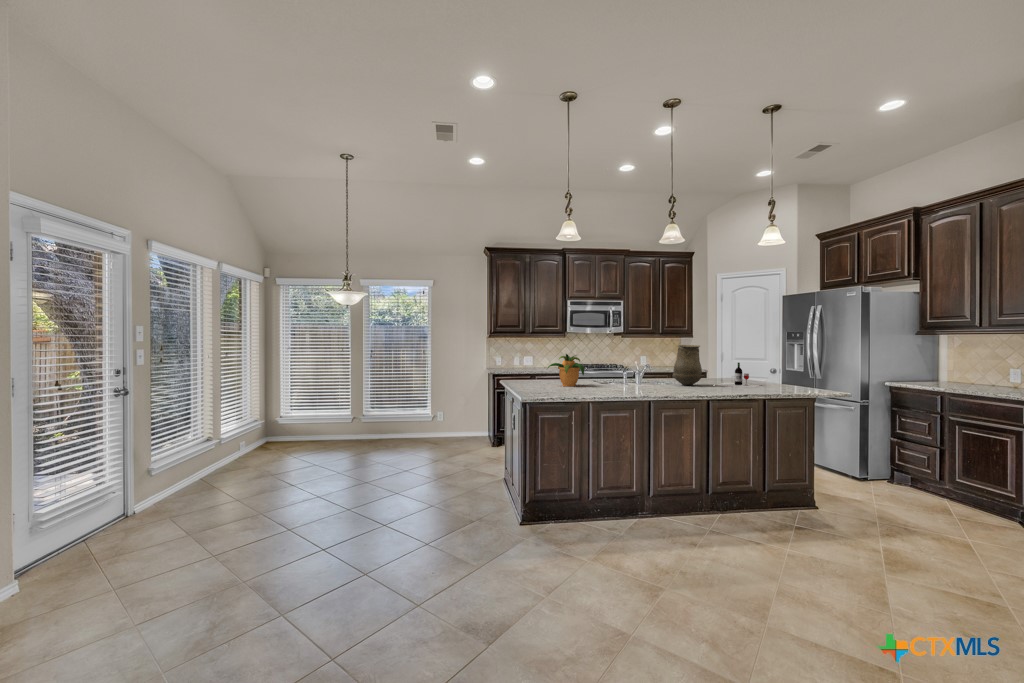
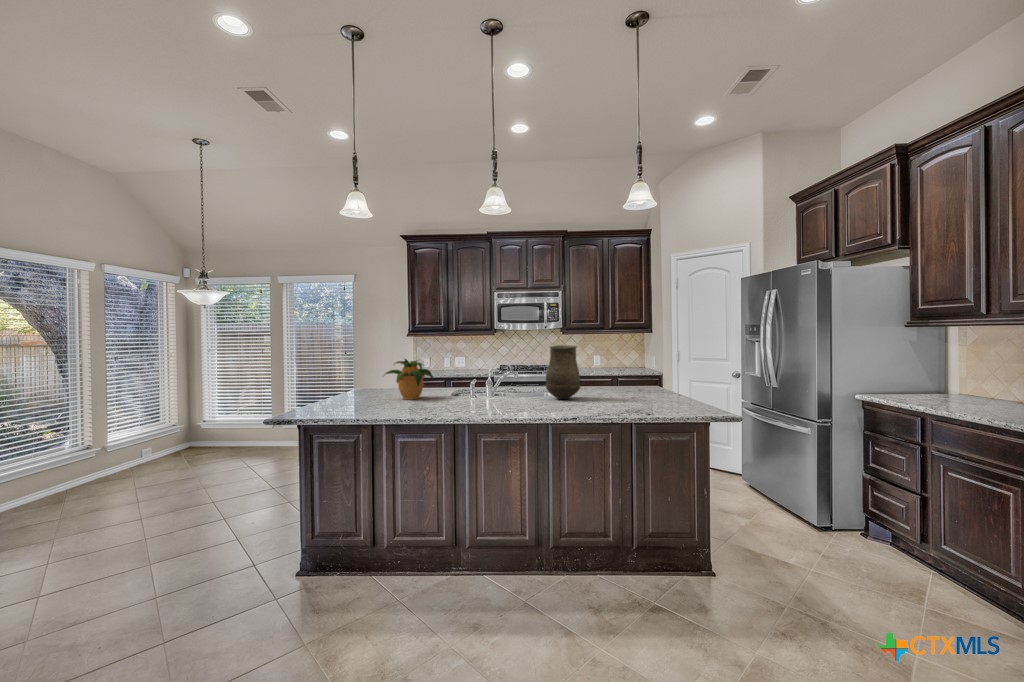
wine bottle: present [716,363,760,387] -> none [598,369,665,405]

